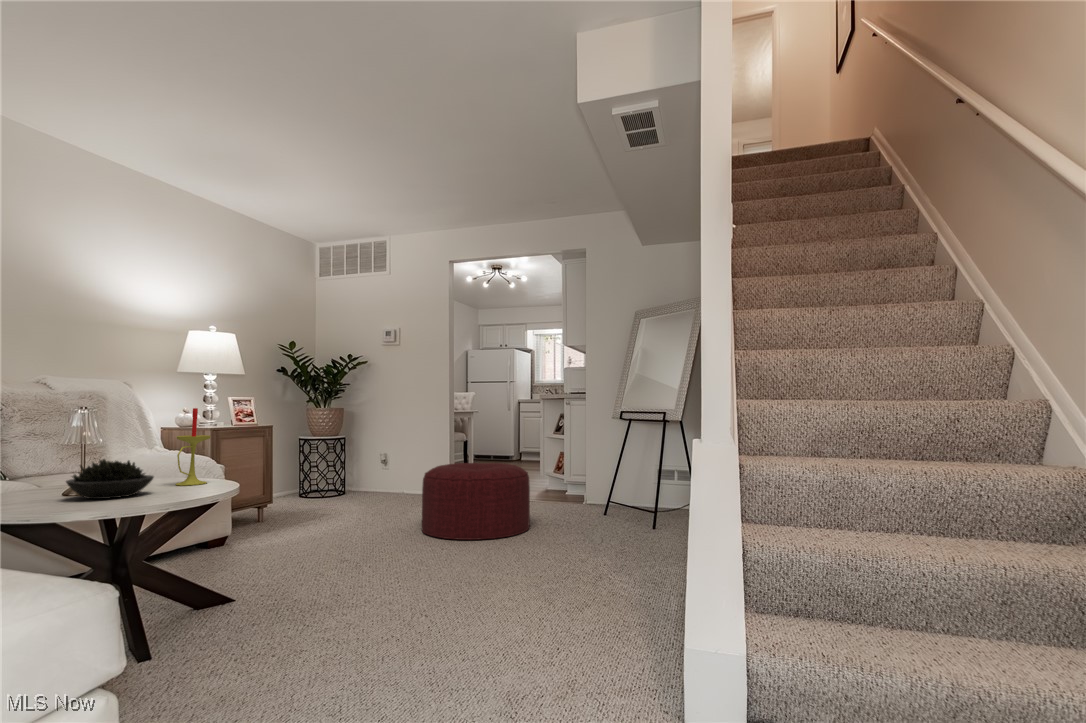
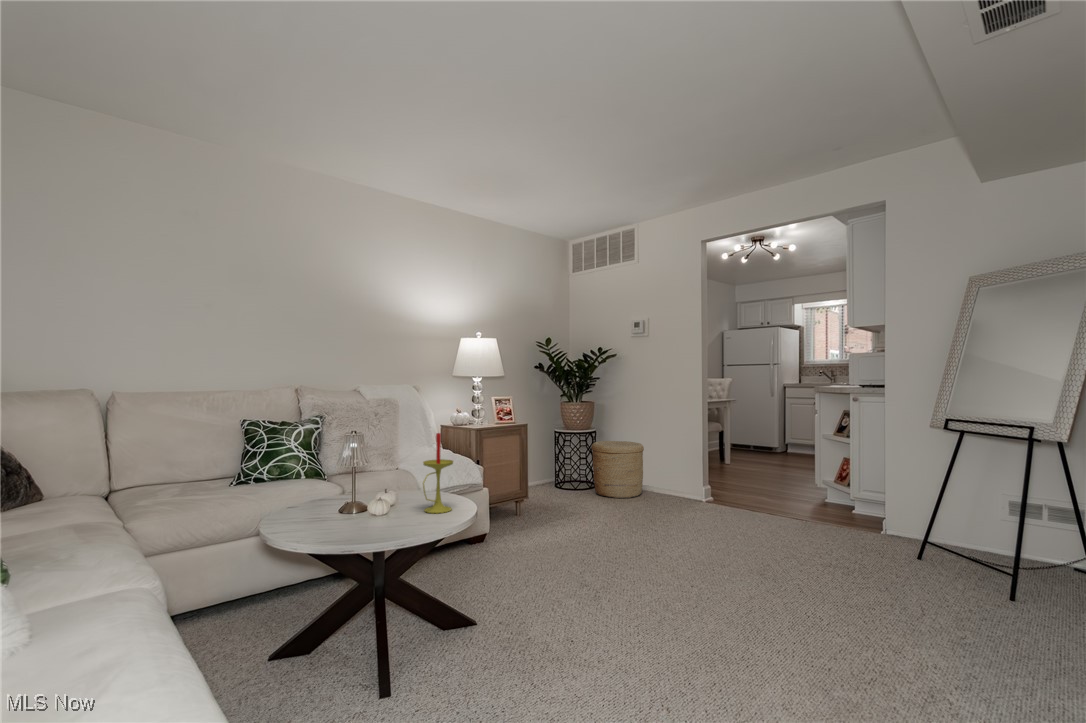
woven basket: none [338,446,392,499] -> present [592,441,644,498]
succulent plant: present [66,459,154,499] -> none [324,491,398,534]
ottoman: present [422,463,530,540] -> none [677,479,813,583]

